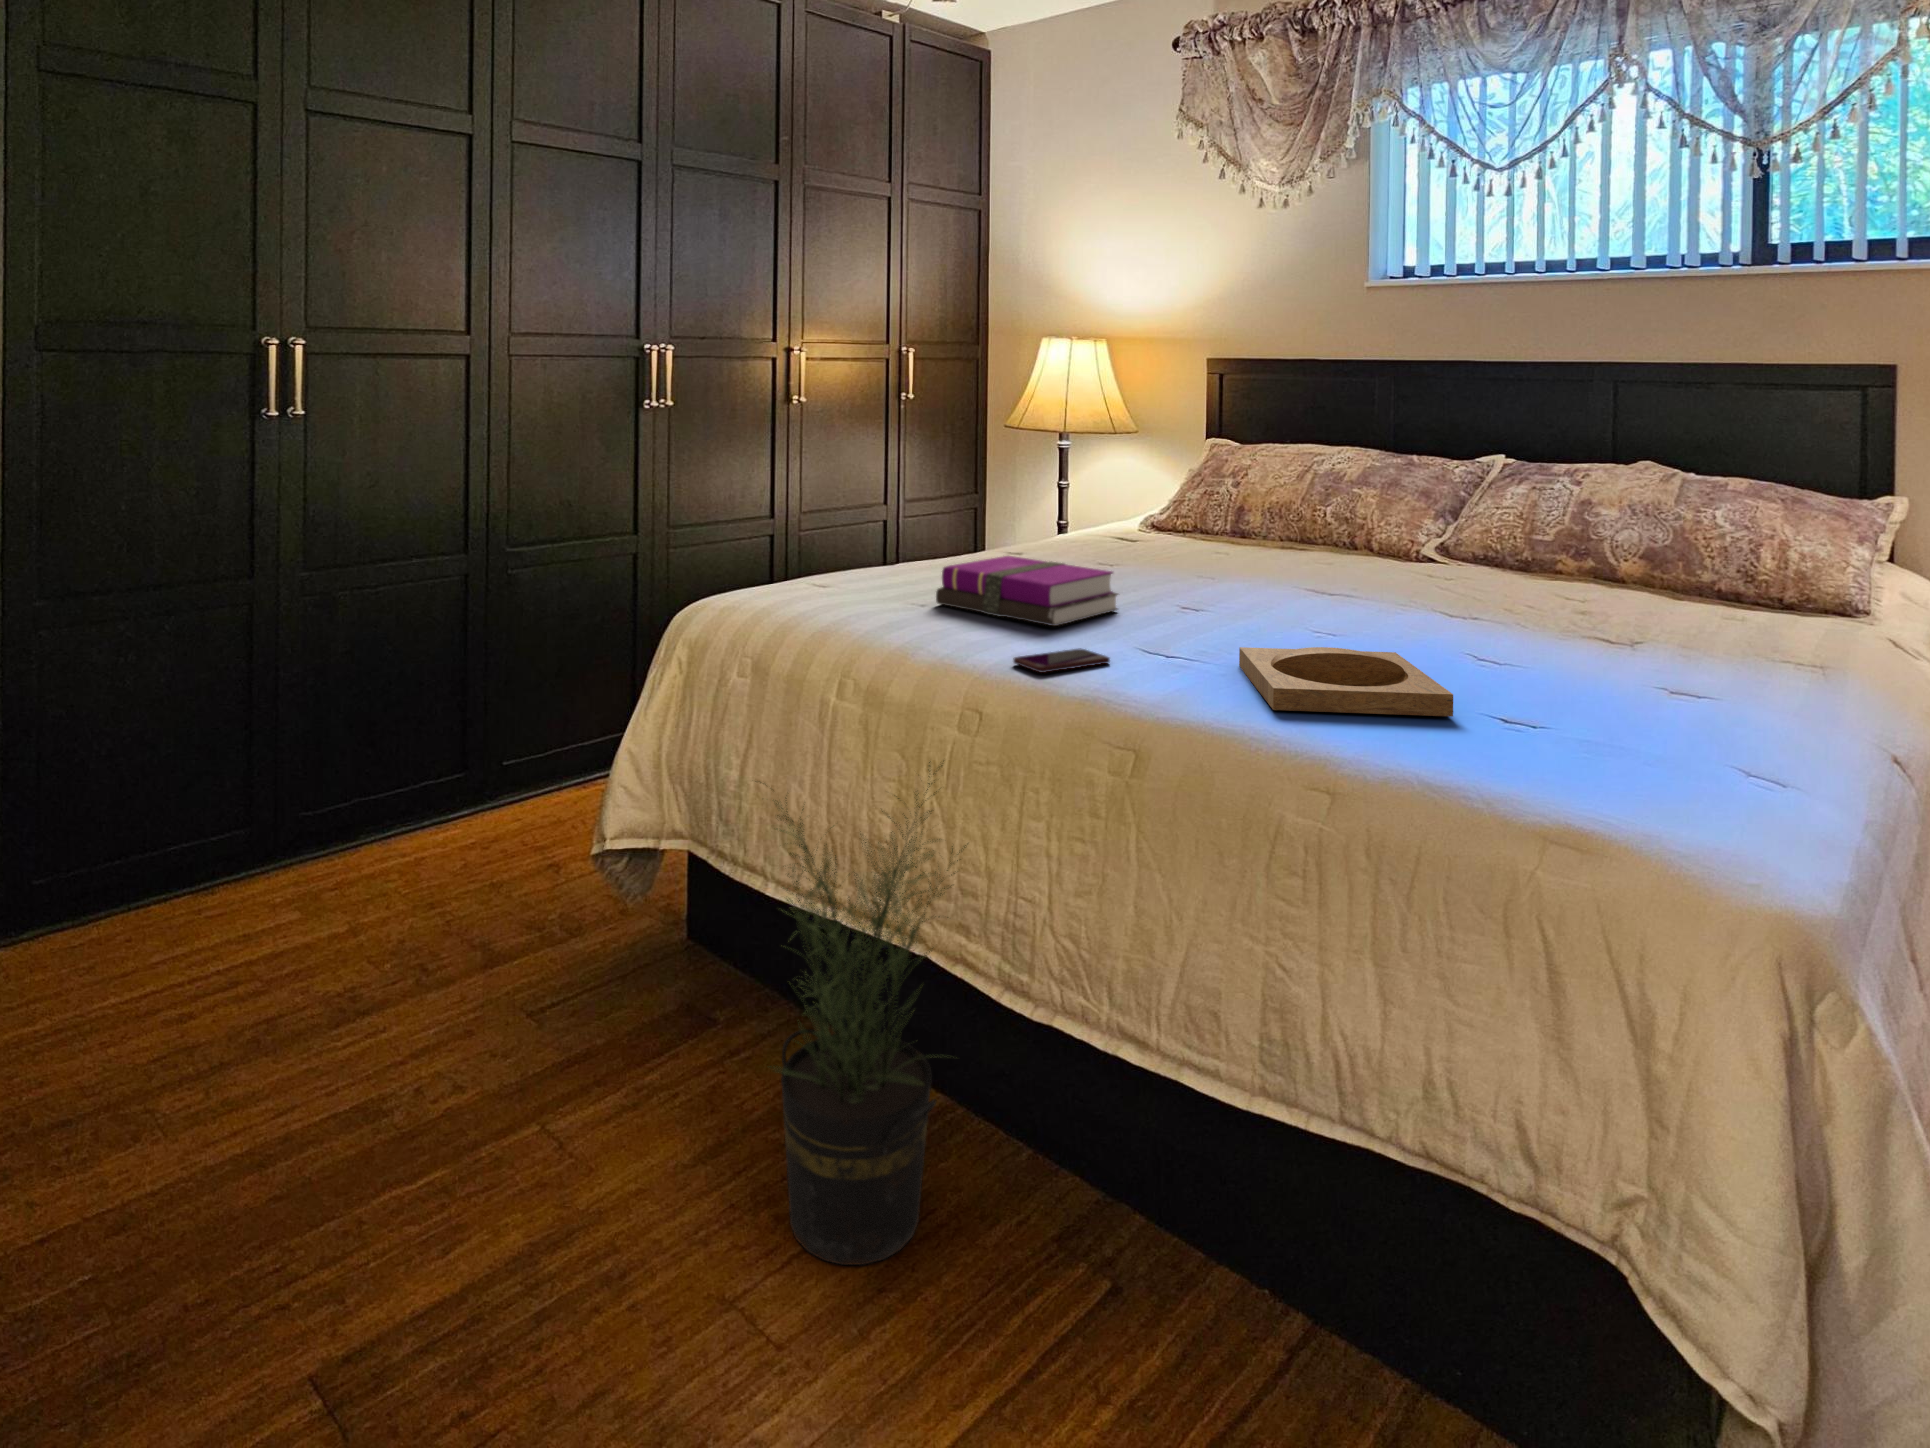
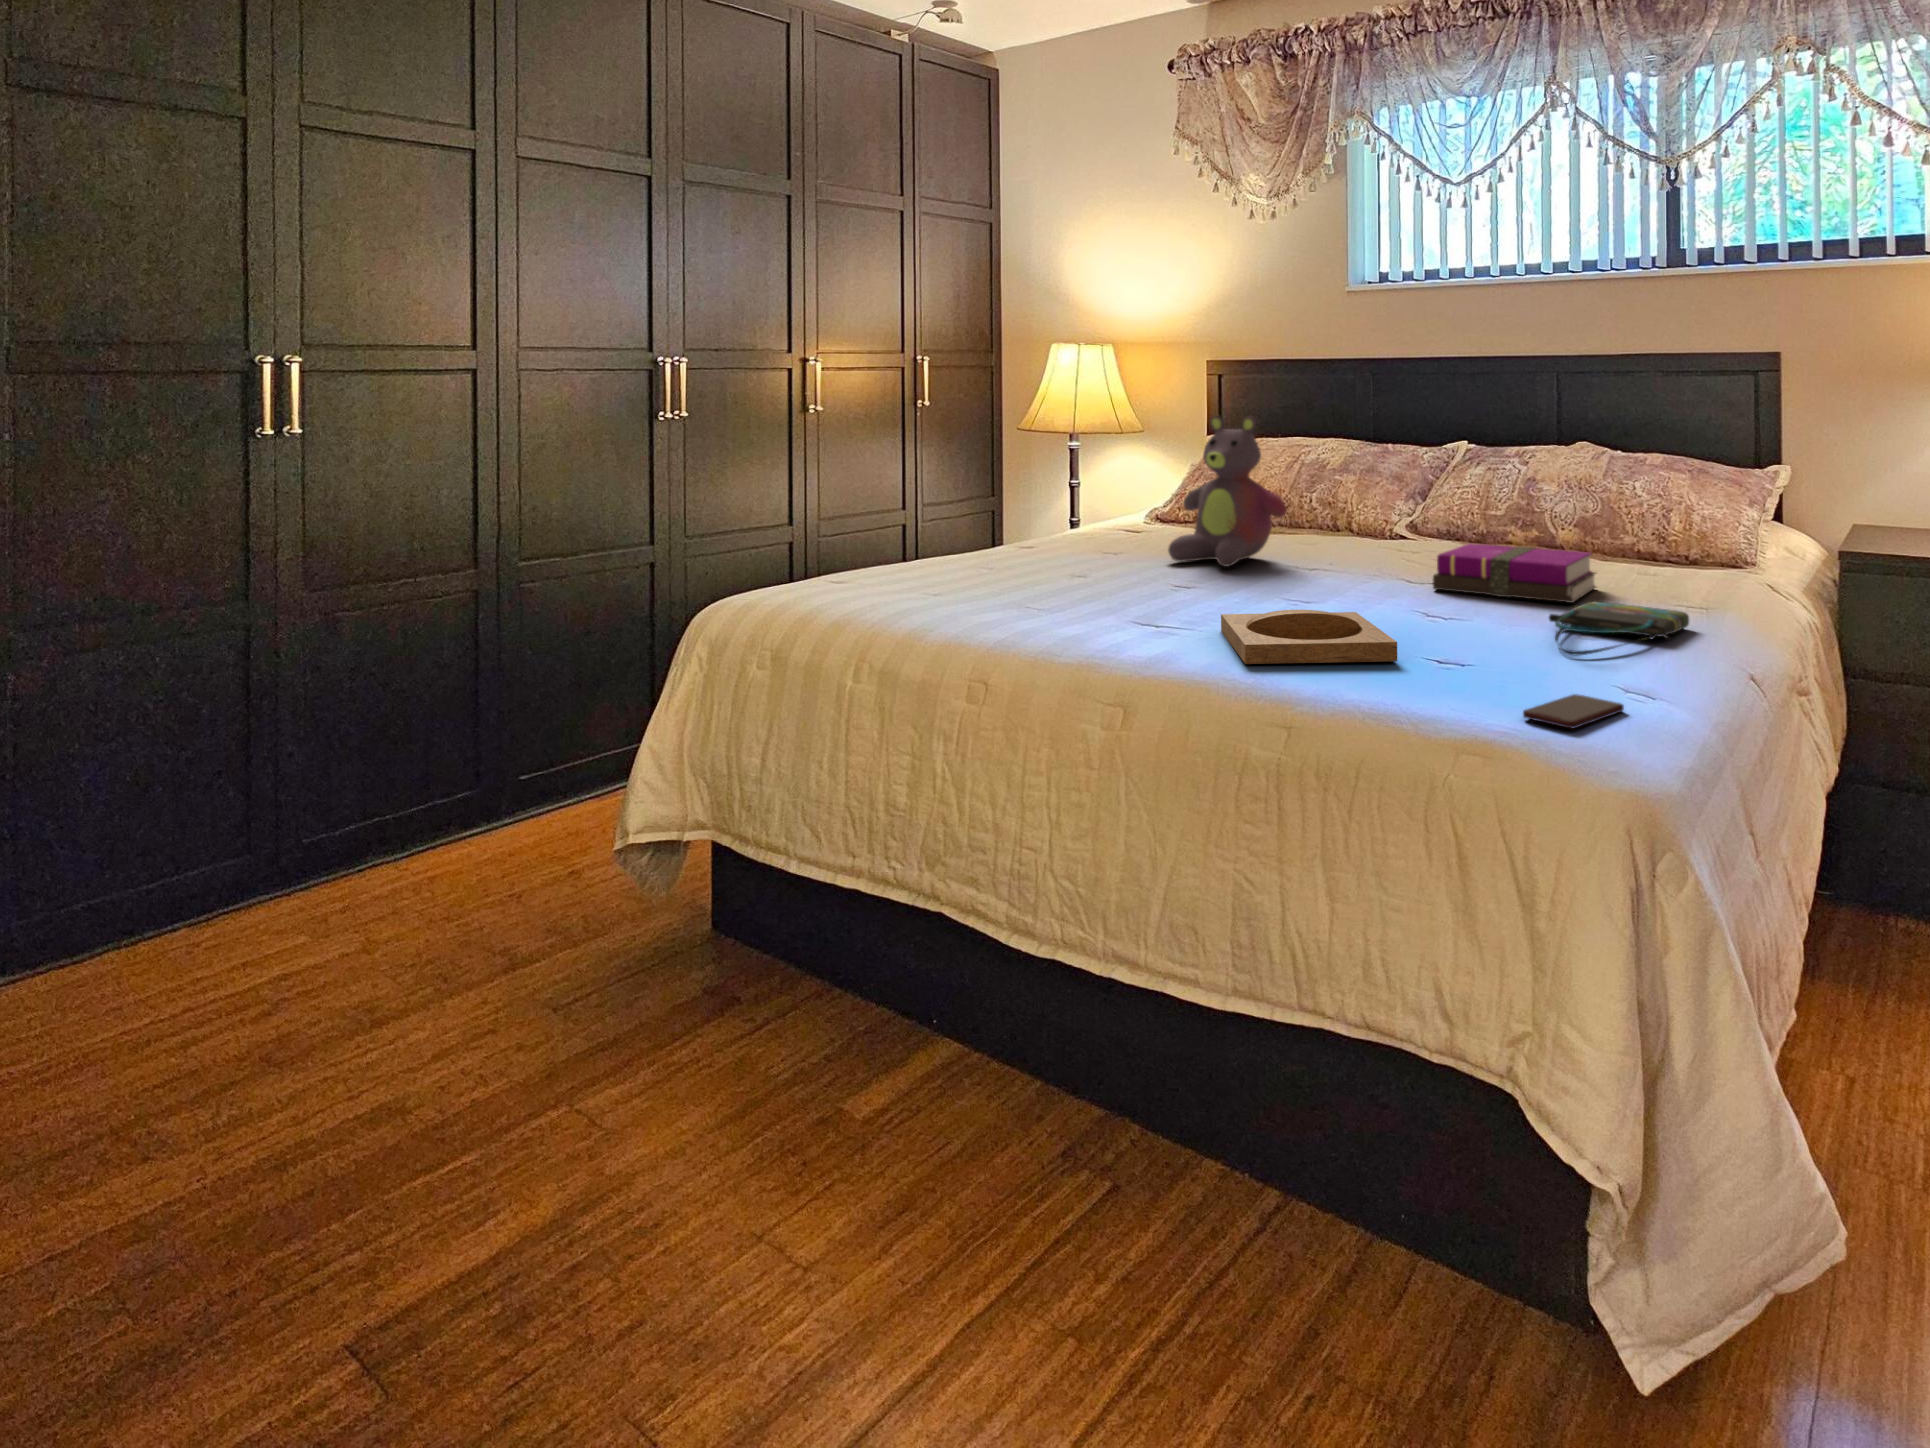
stuffed bear: none [1170,421,1304,587] -> present [1168,416,1287,566]
notebook: present [936,556,1118,626] -> present [1433,543,1596,603]
smartphone: present [1014,648,1110,673] -> present [1523,694,1624,728]
tote bag: none [1627,652,1805,721] -> present [1549,601,1689,655]
potted plant: present [755,761,968,1265] -> none [771,728,978,1192]

